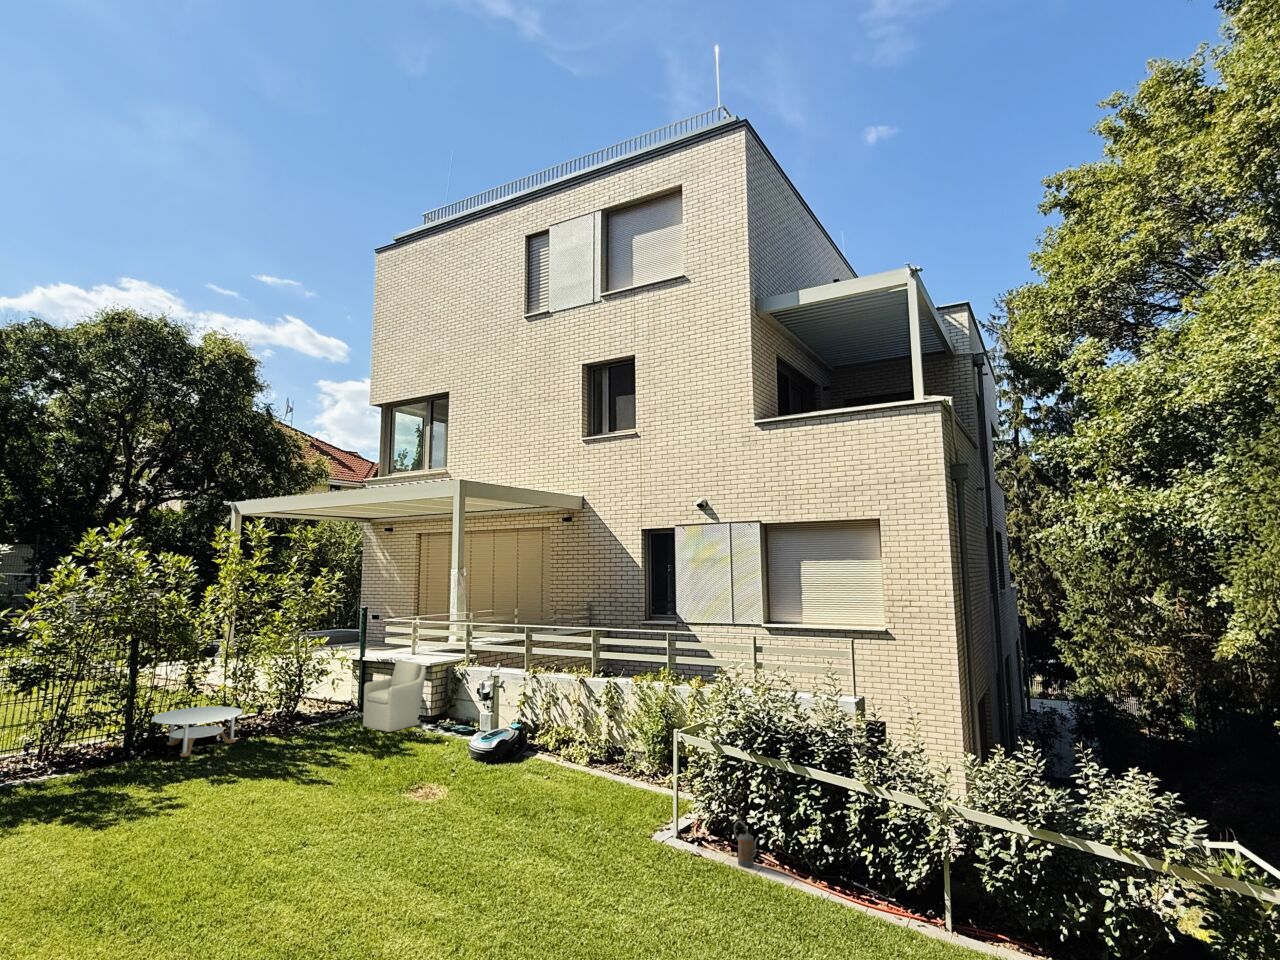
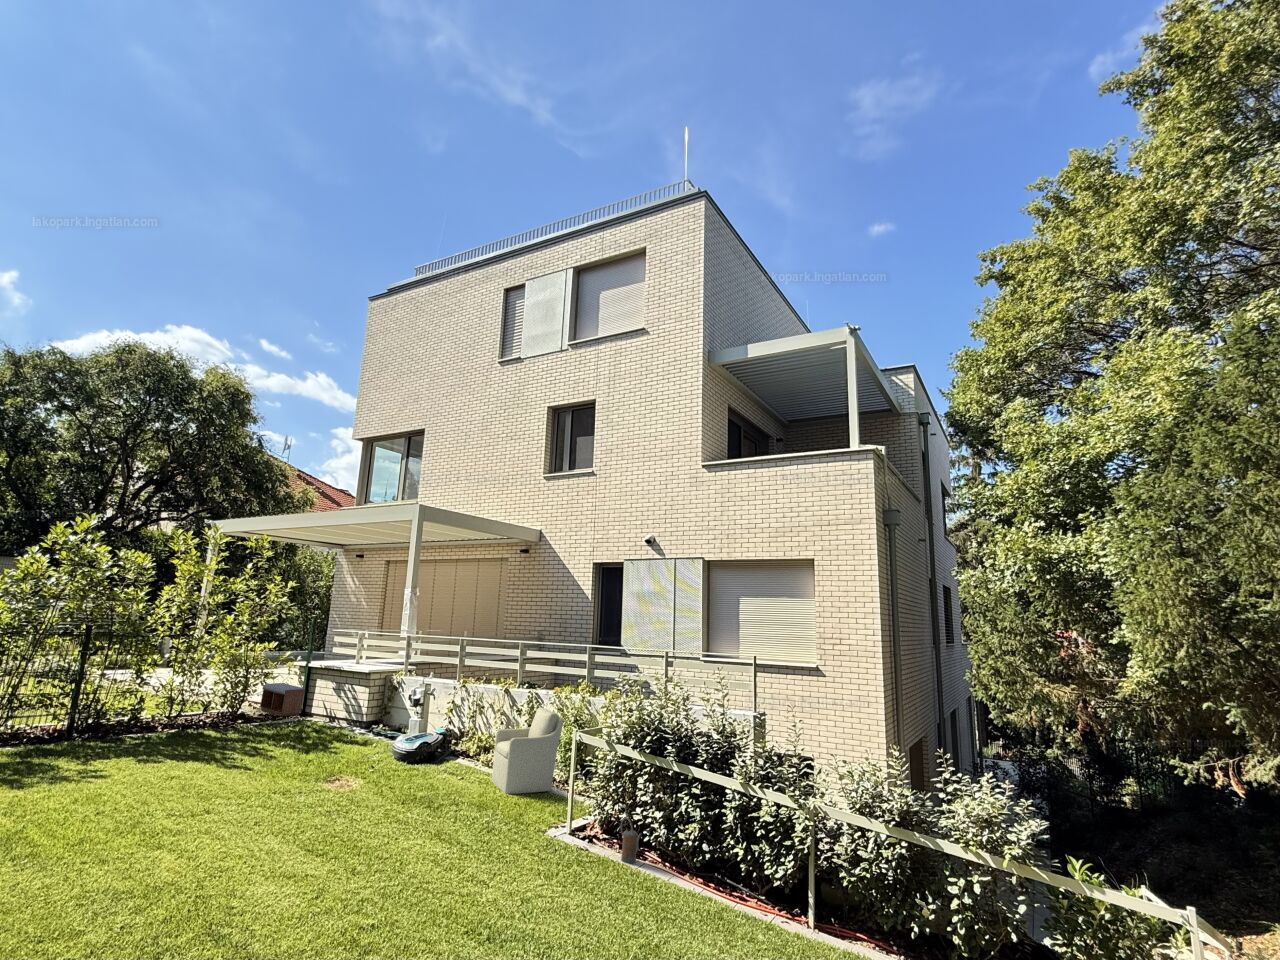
chair: present [363,661,426,732] -> present [491,708,564,794]
bench: none [312,678,358,714] -> present [259,683,305,716]
round table: present [152,706,243,757] -> none [88,698,181,743]

